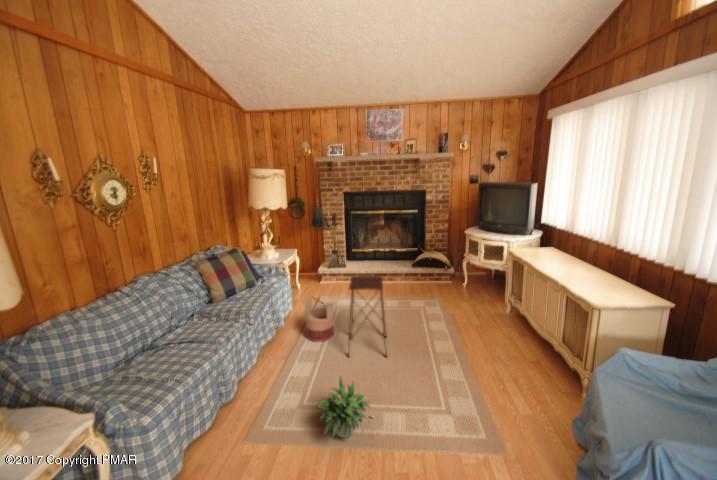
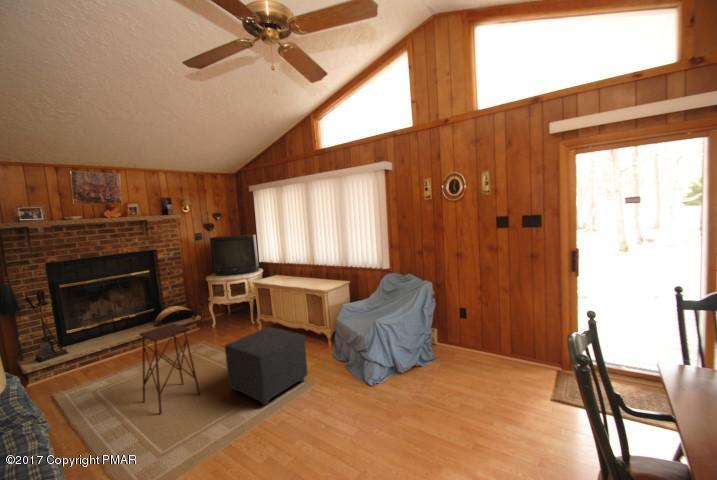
basket: present [305,296,334,342] -> none [73,374,121,430]
ottoman: none [409,322,501,418] -> present [225,327,308,404]
potted plant: present [317,376,373,438] -> none [189,400,238,455]

